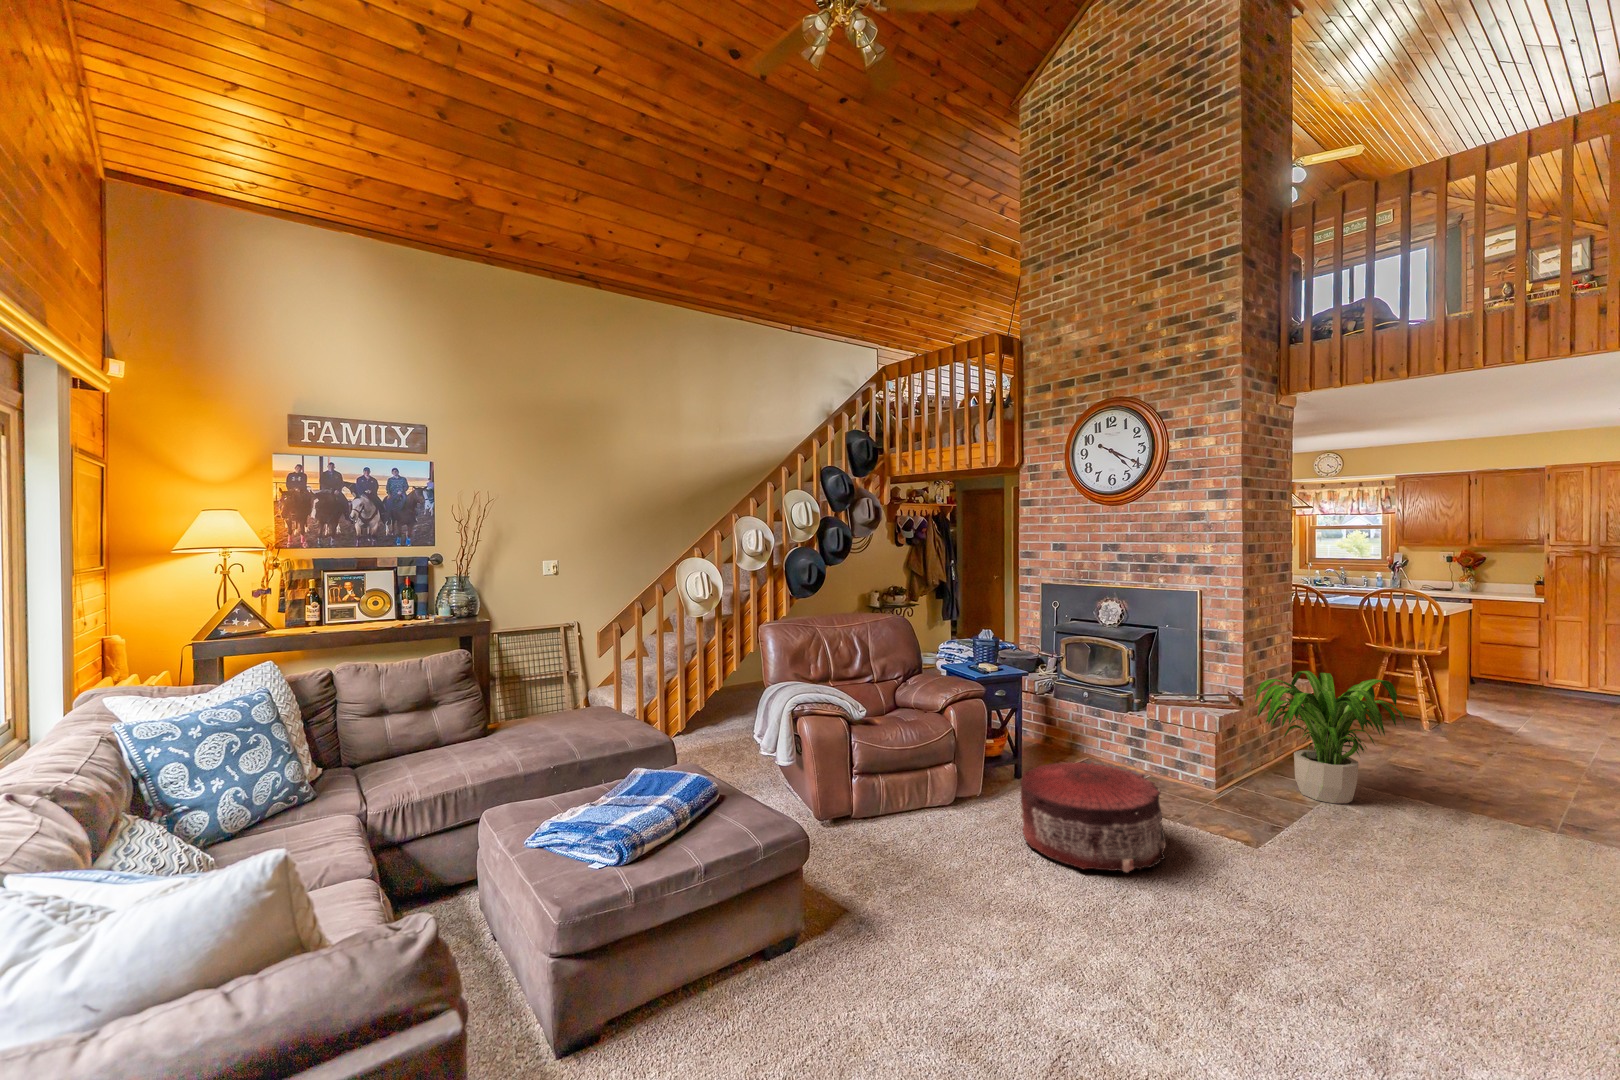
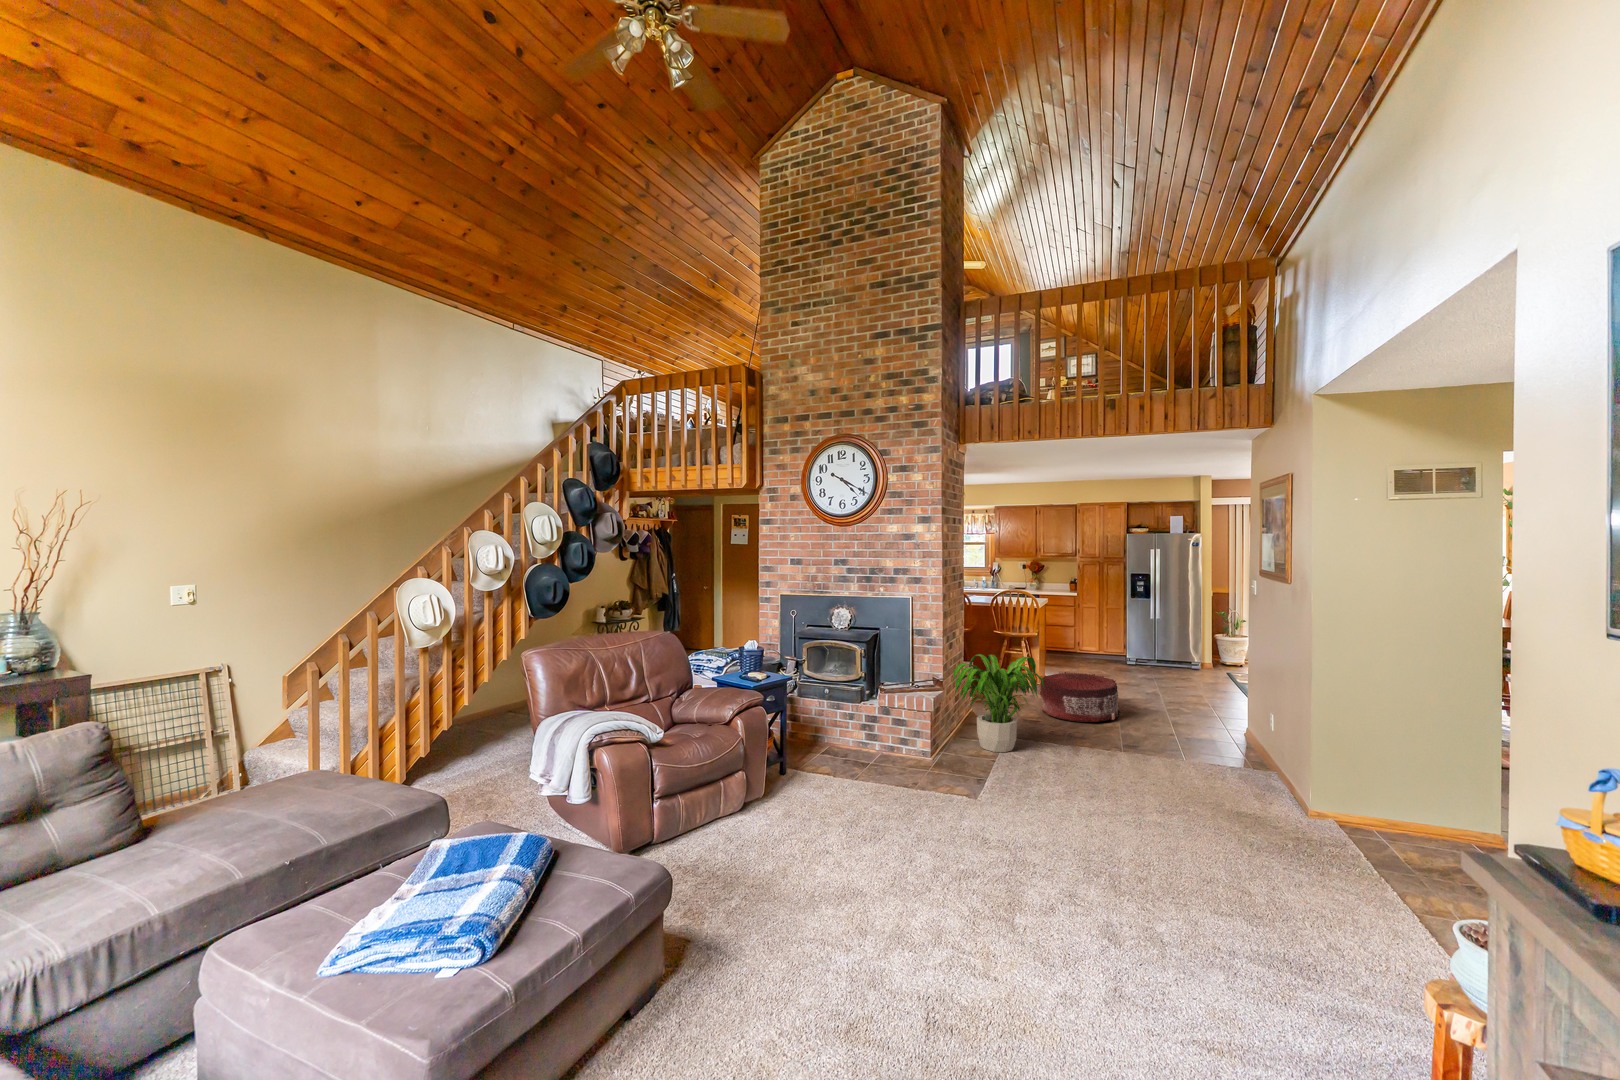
pouf: present [1021,762,1166,872] -> present [1040,672,1120,722]

